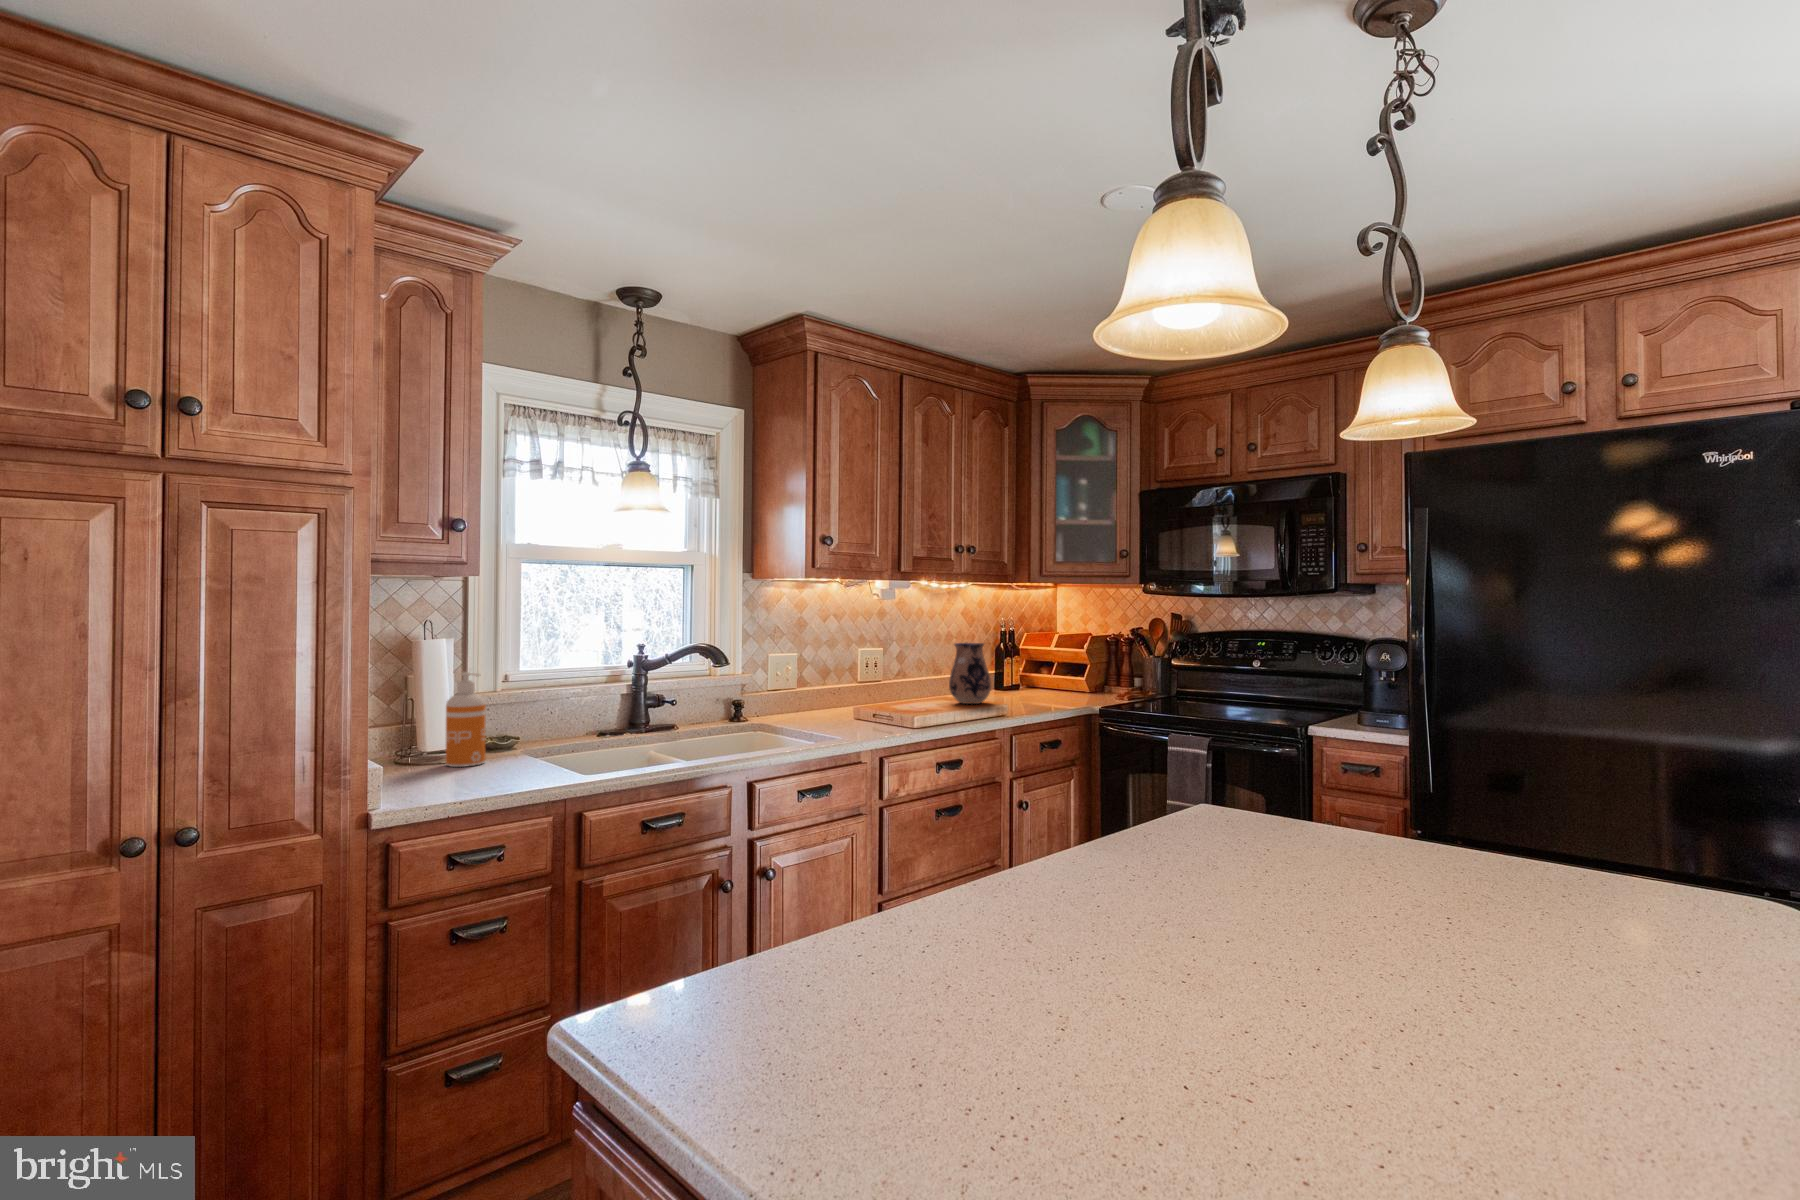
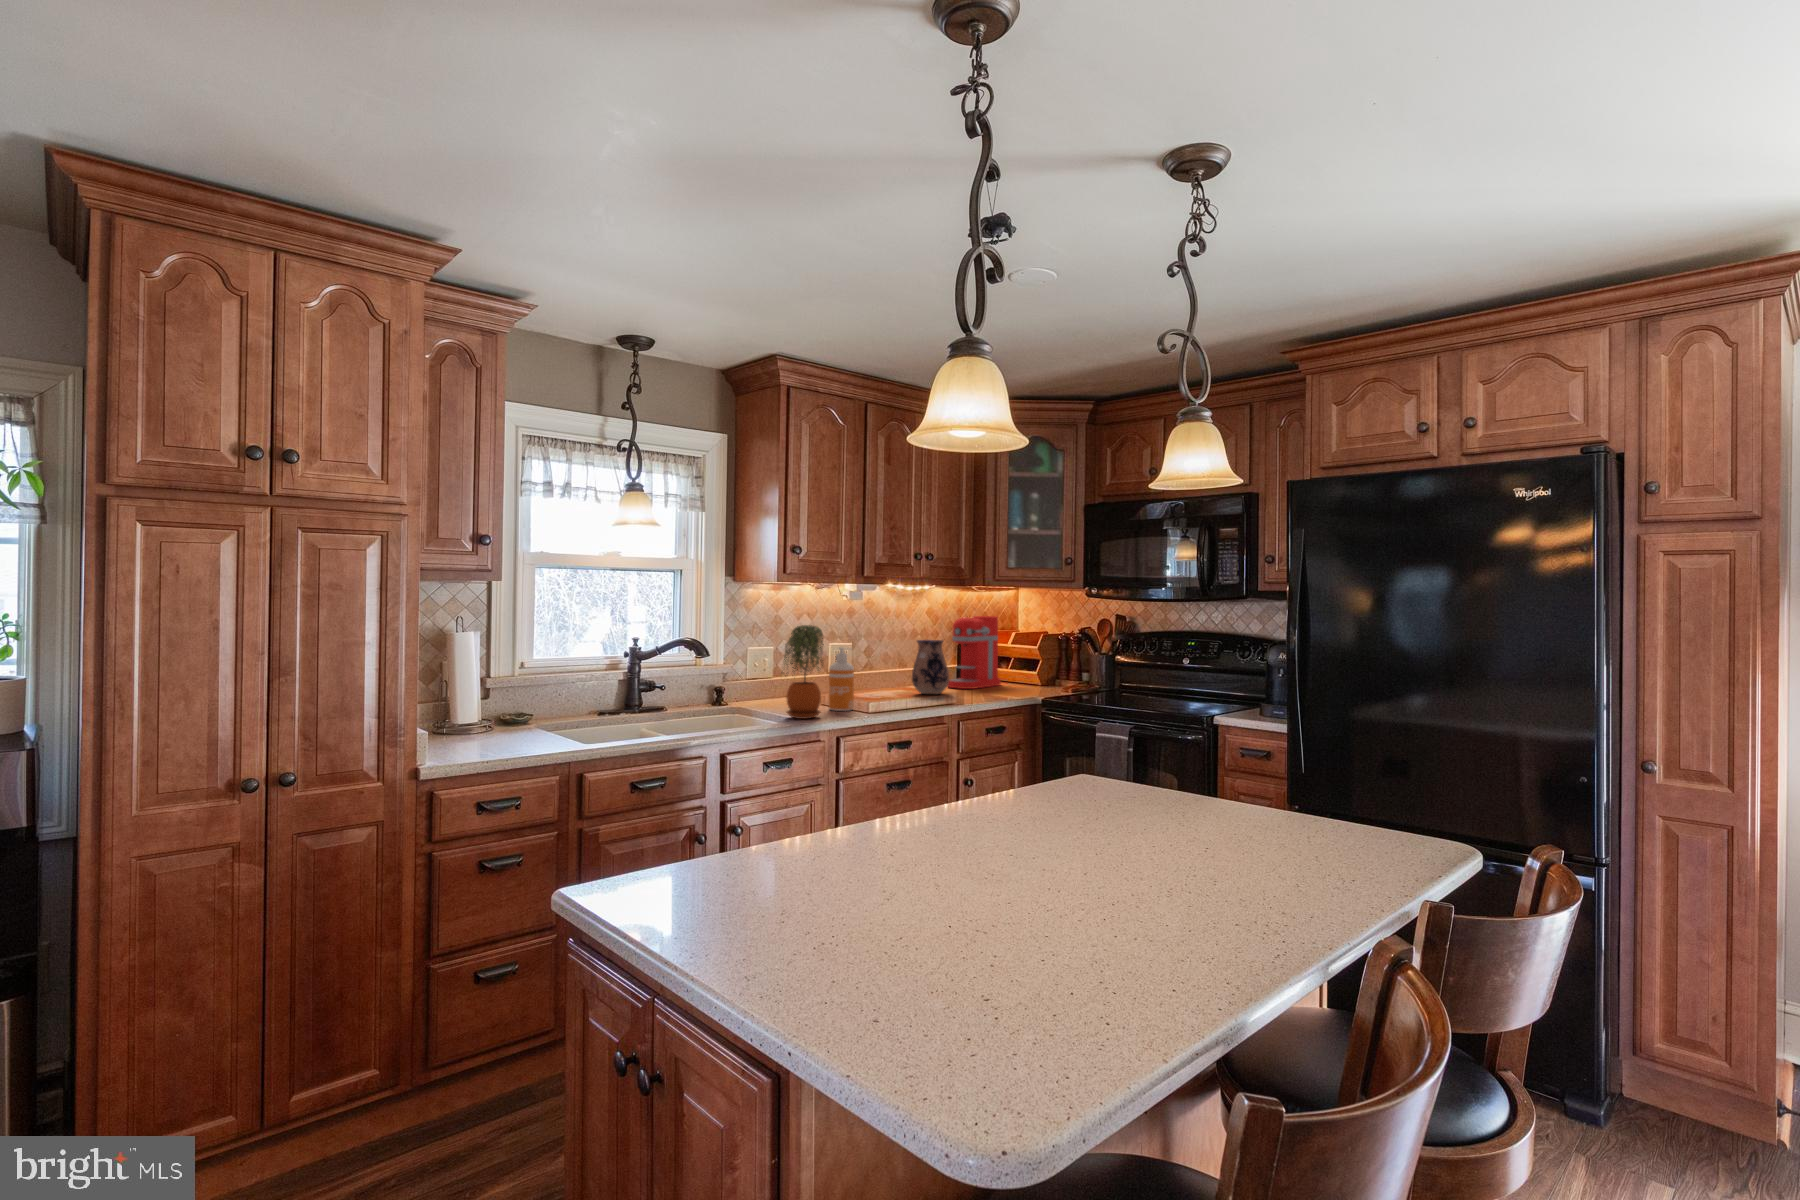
coffee maker: none [984,616,1041,697] -> present [948,616,1001,689]
potted plant: none [813,626,862,736] -> present [784,625,824,719]
soap dispenser: present [446,672,486,767] -> present [829,647,854,711]

